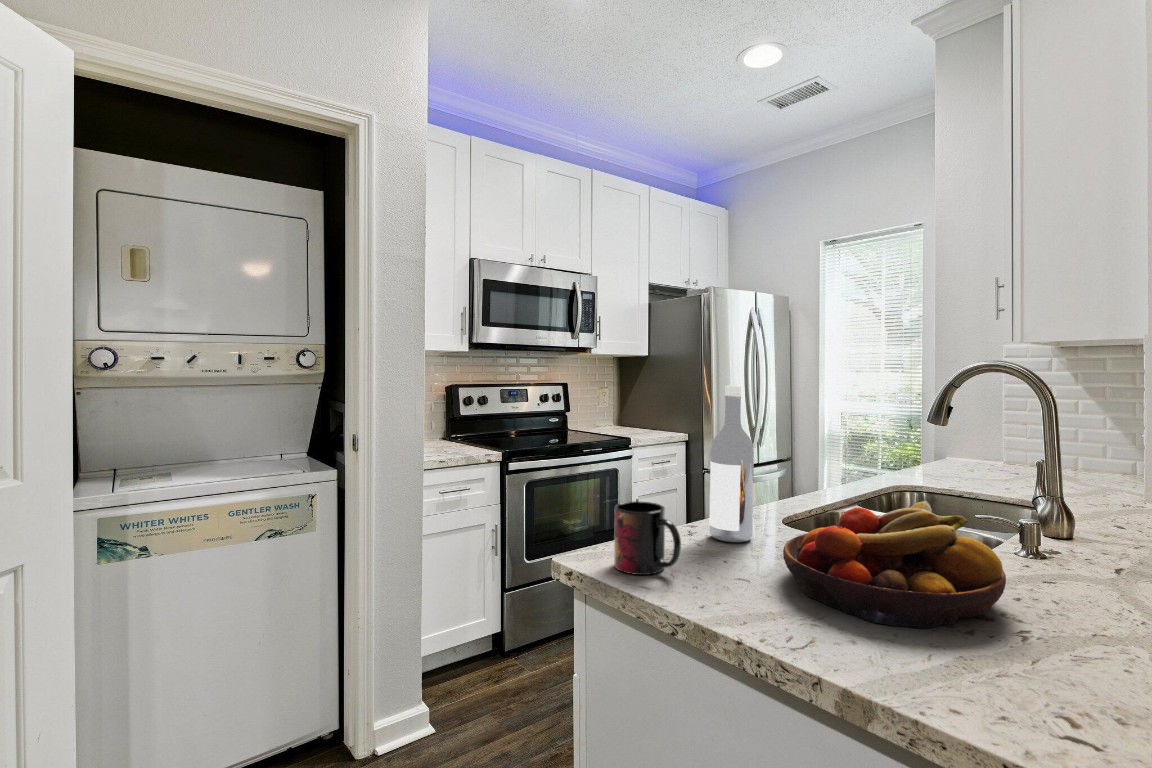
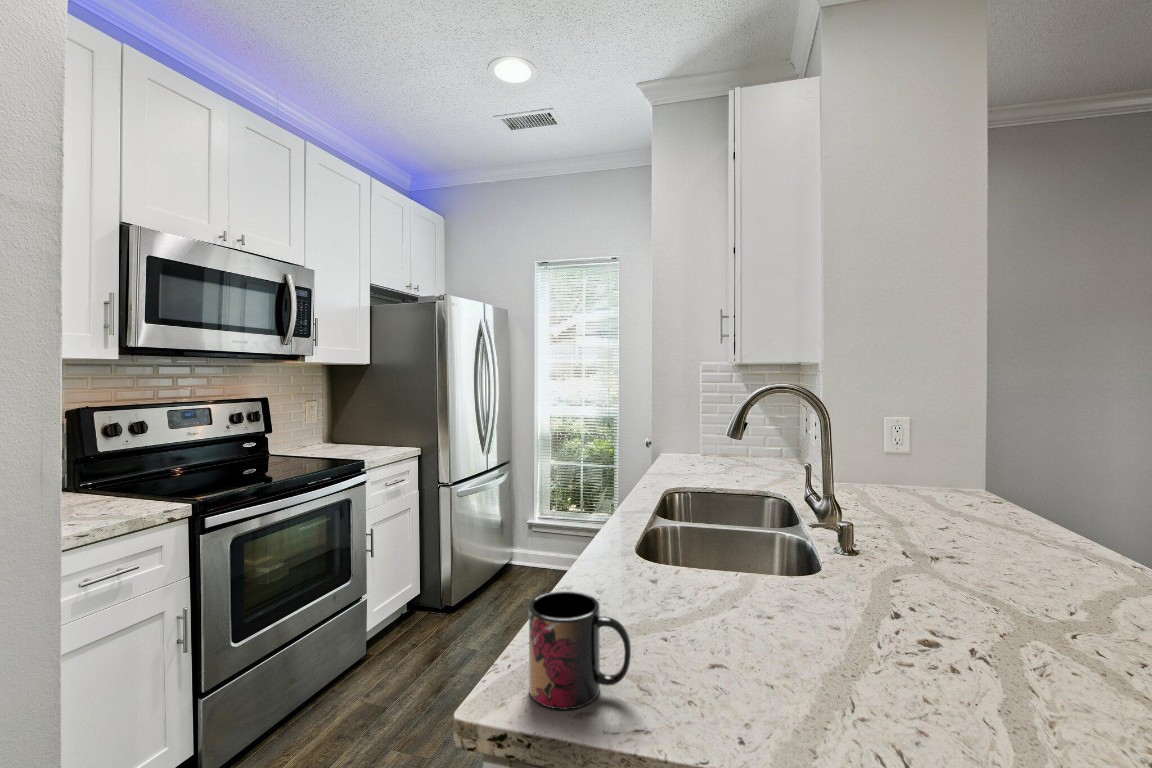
wine bottle: present [710,385,754,542] -> none [588,417,638,609]
fruit bowl: present [783,501,1006,628] -> none [717,531,956,702]

